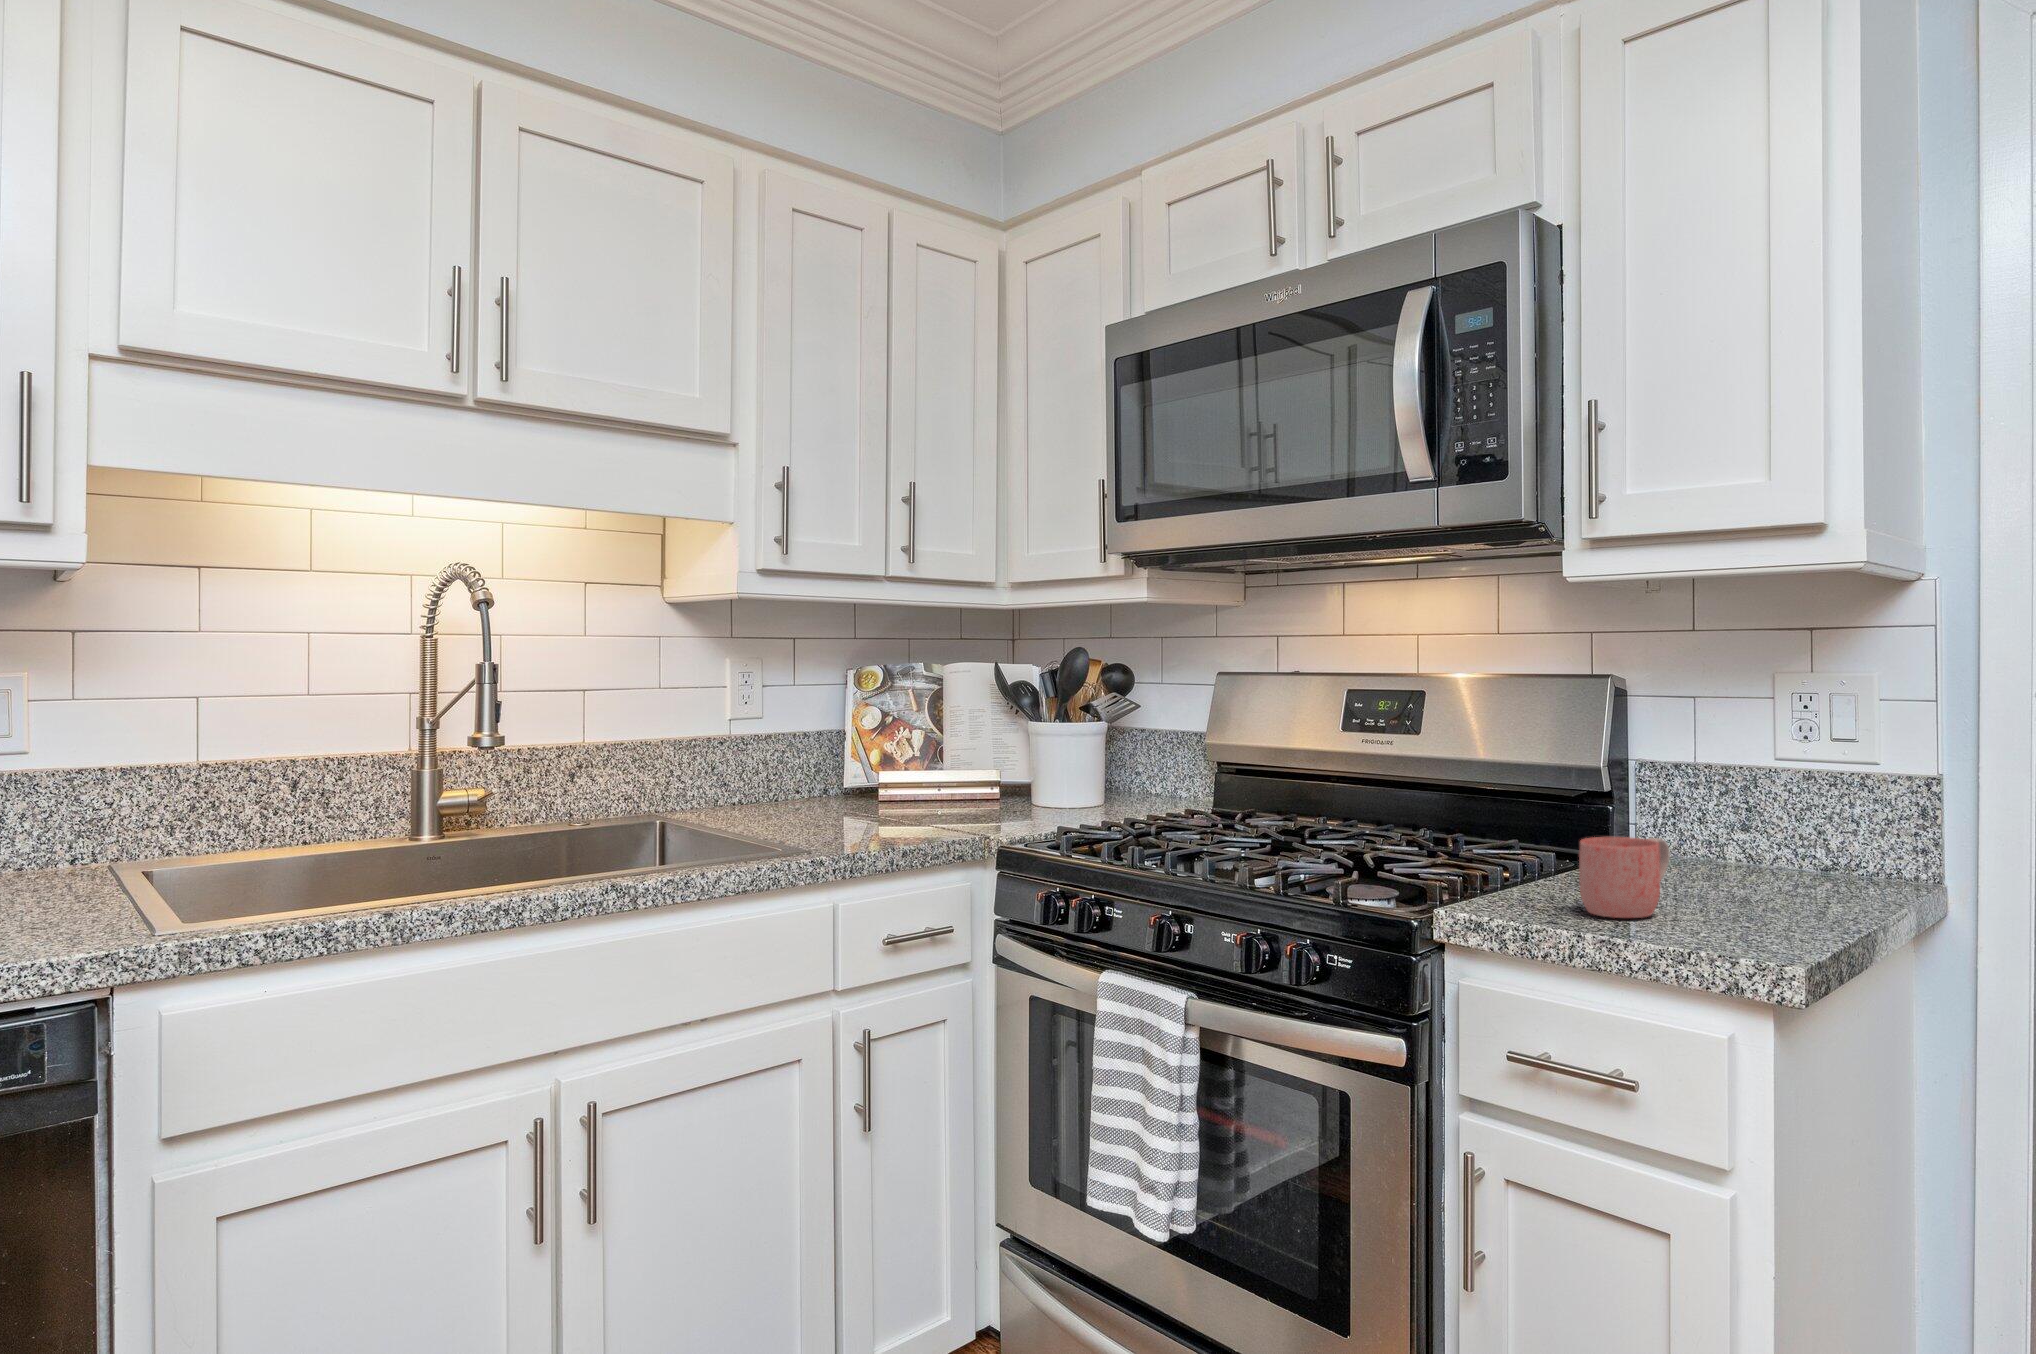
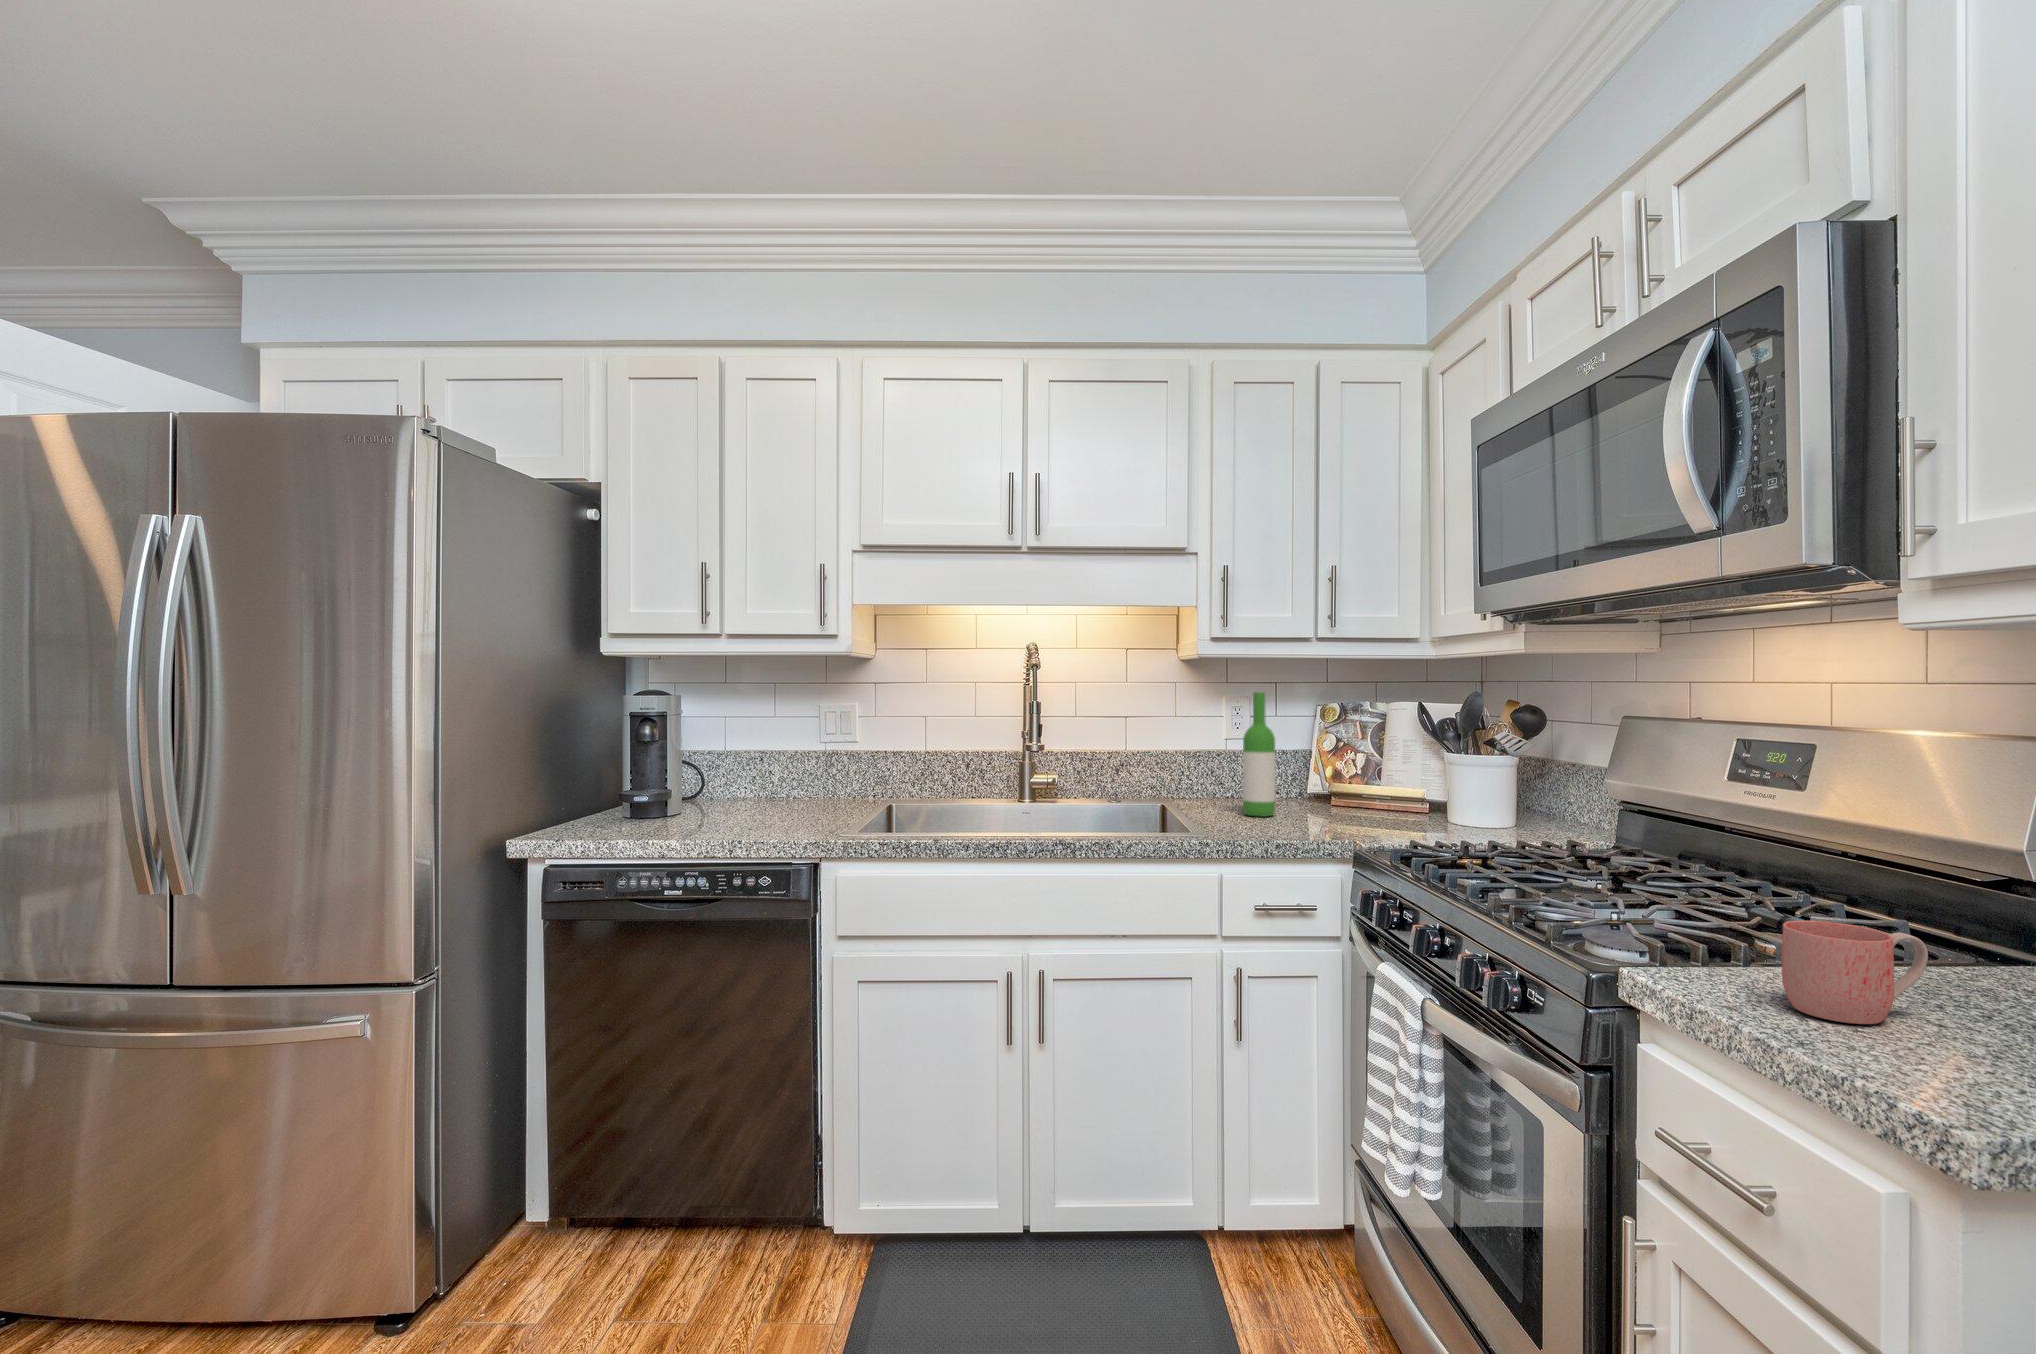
wine bottle: none [800,655,845,822] -> present [1243,692,1275,817]

